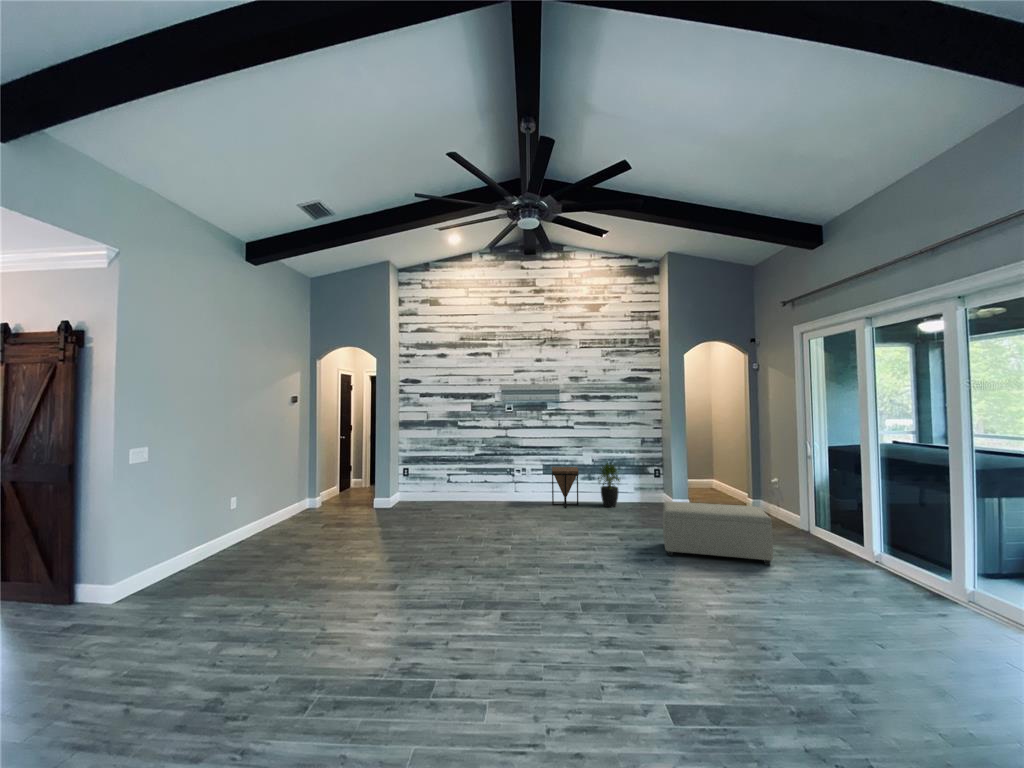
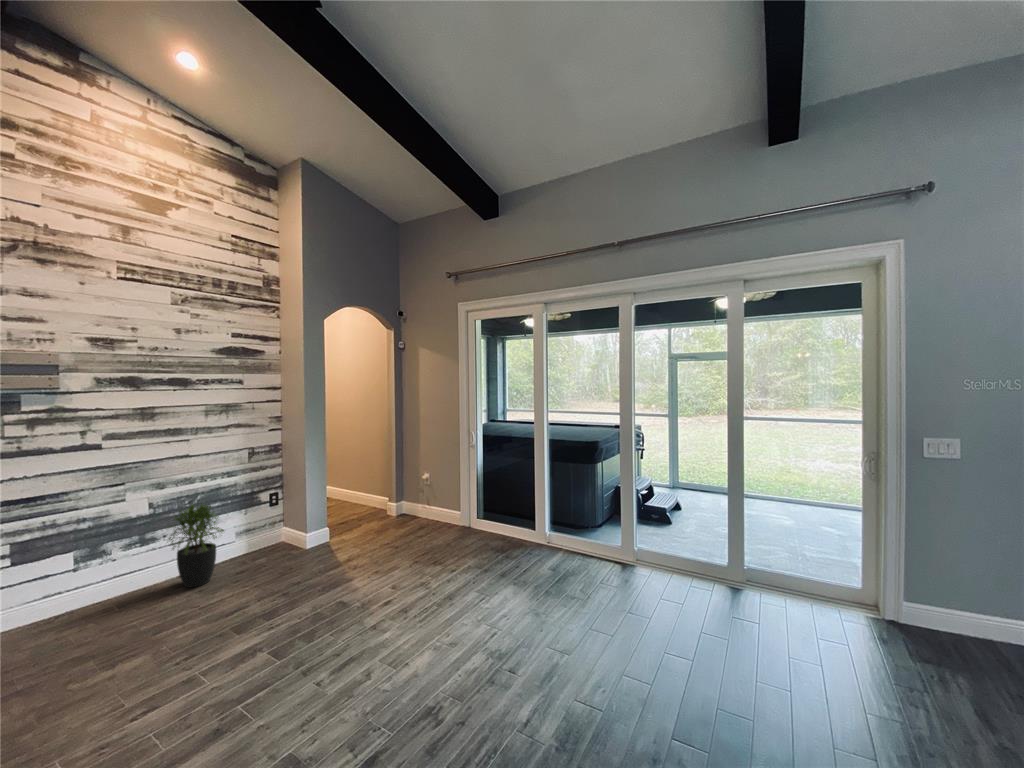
side table: present [552,467,579,508] -> none [36,527,130,633]
ottoman: present [663,502,773,565] -> none [370,525,518,651]

